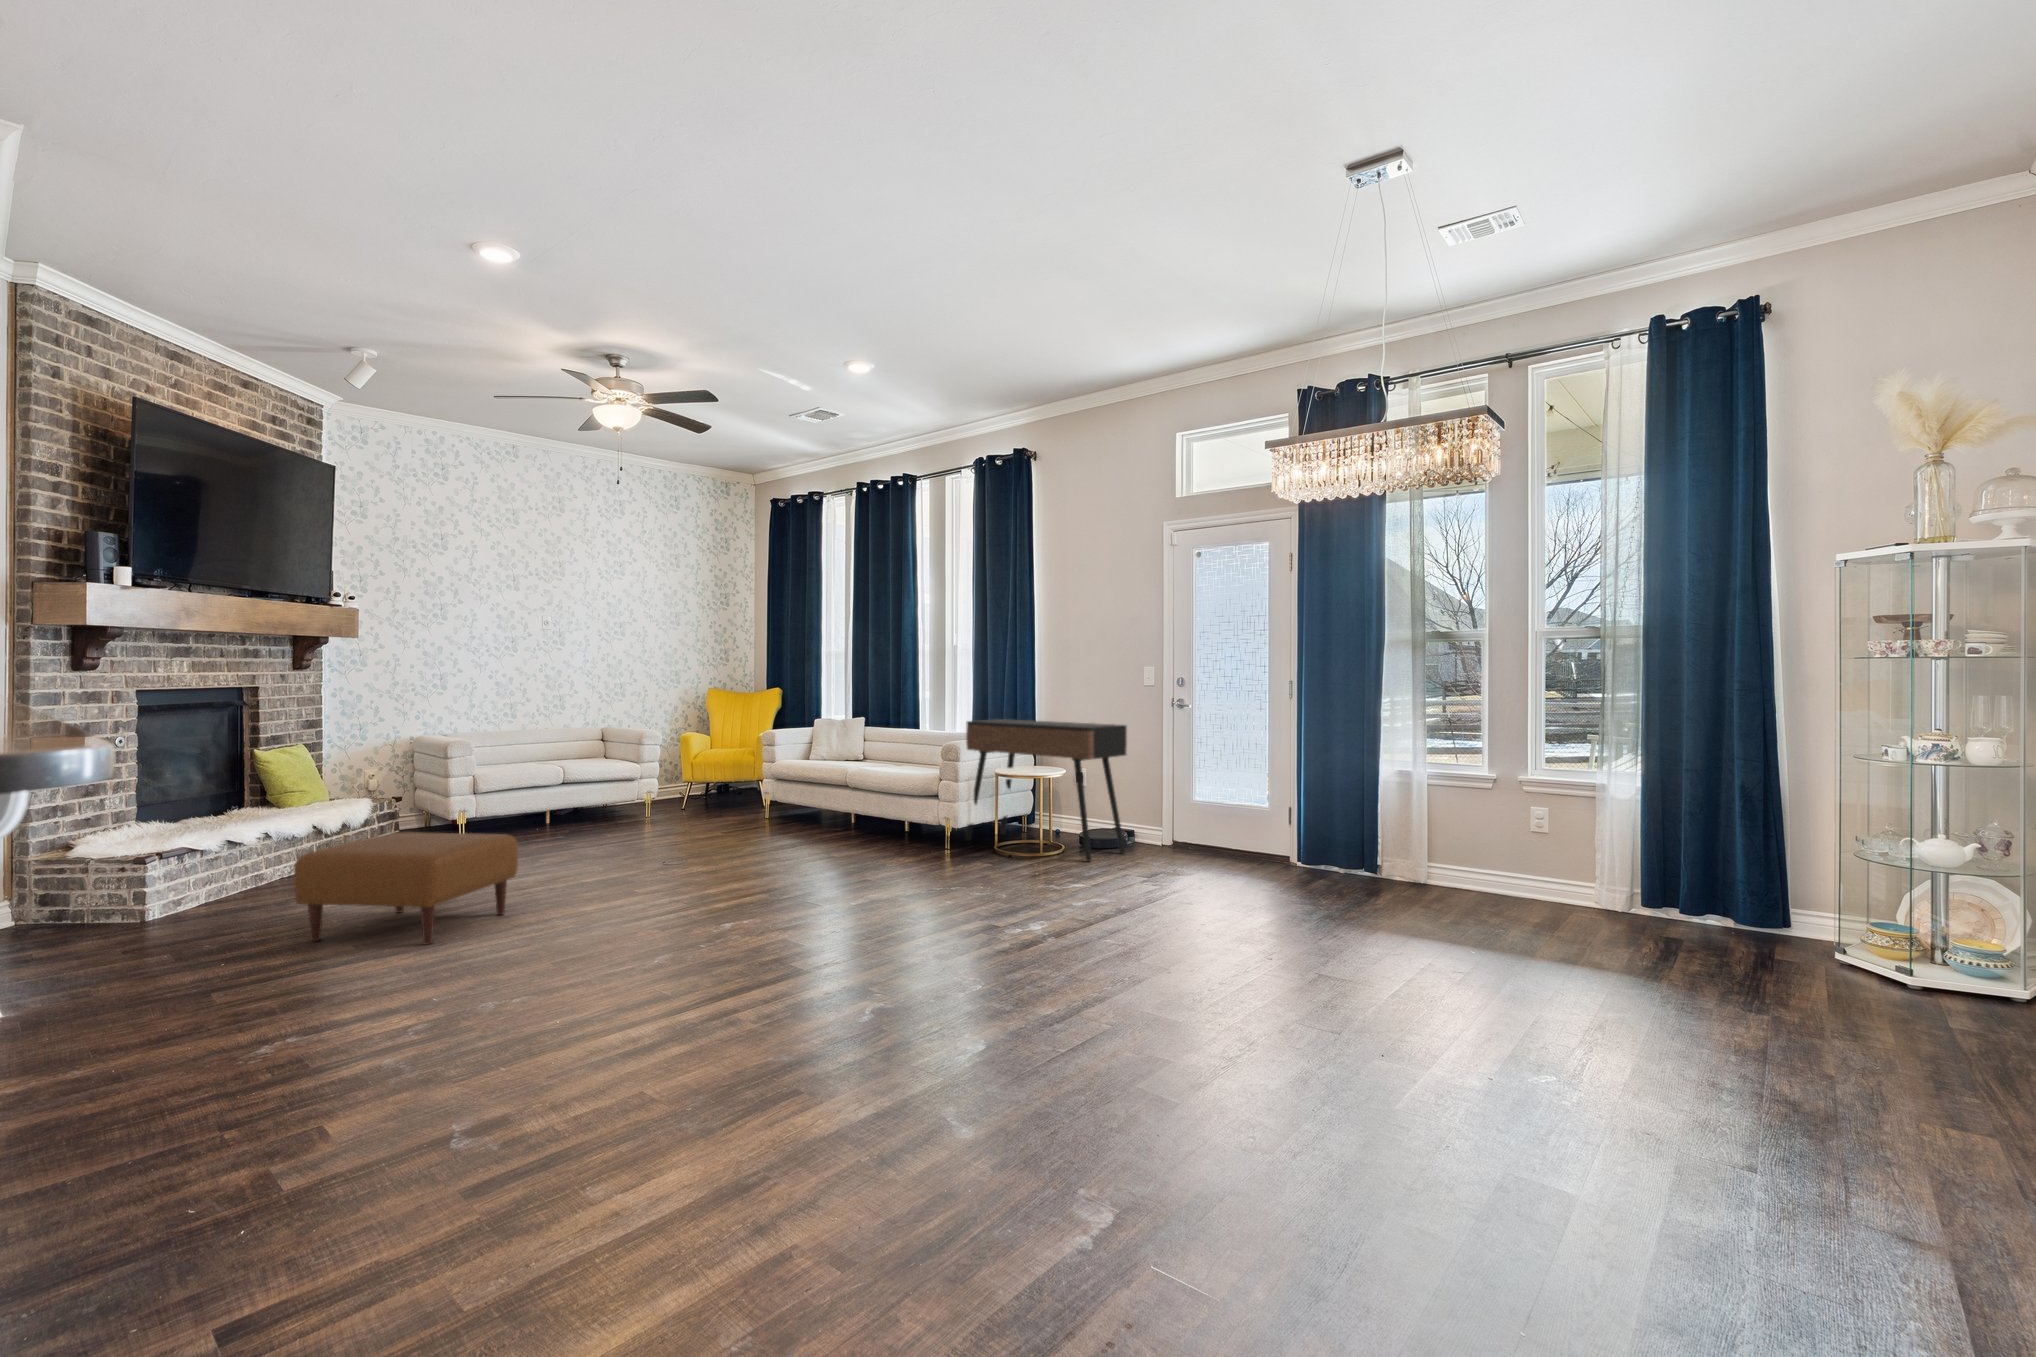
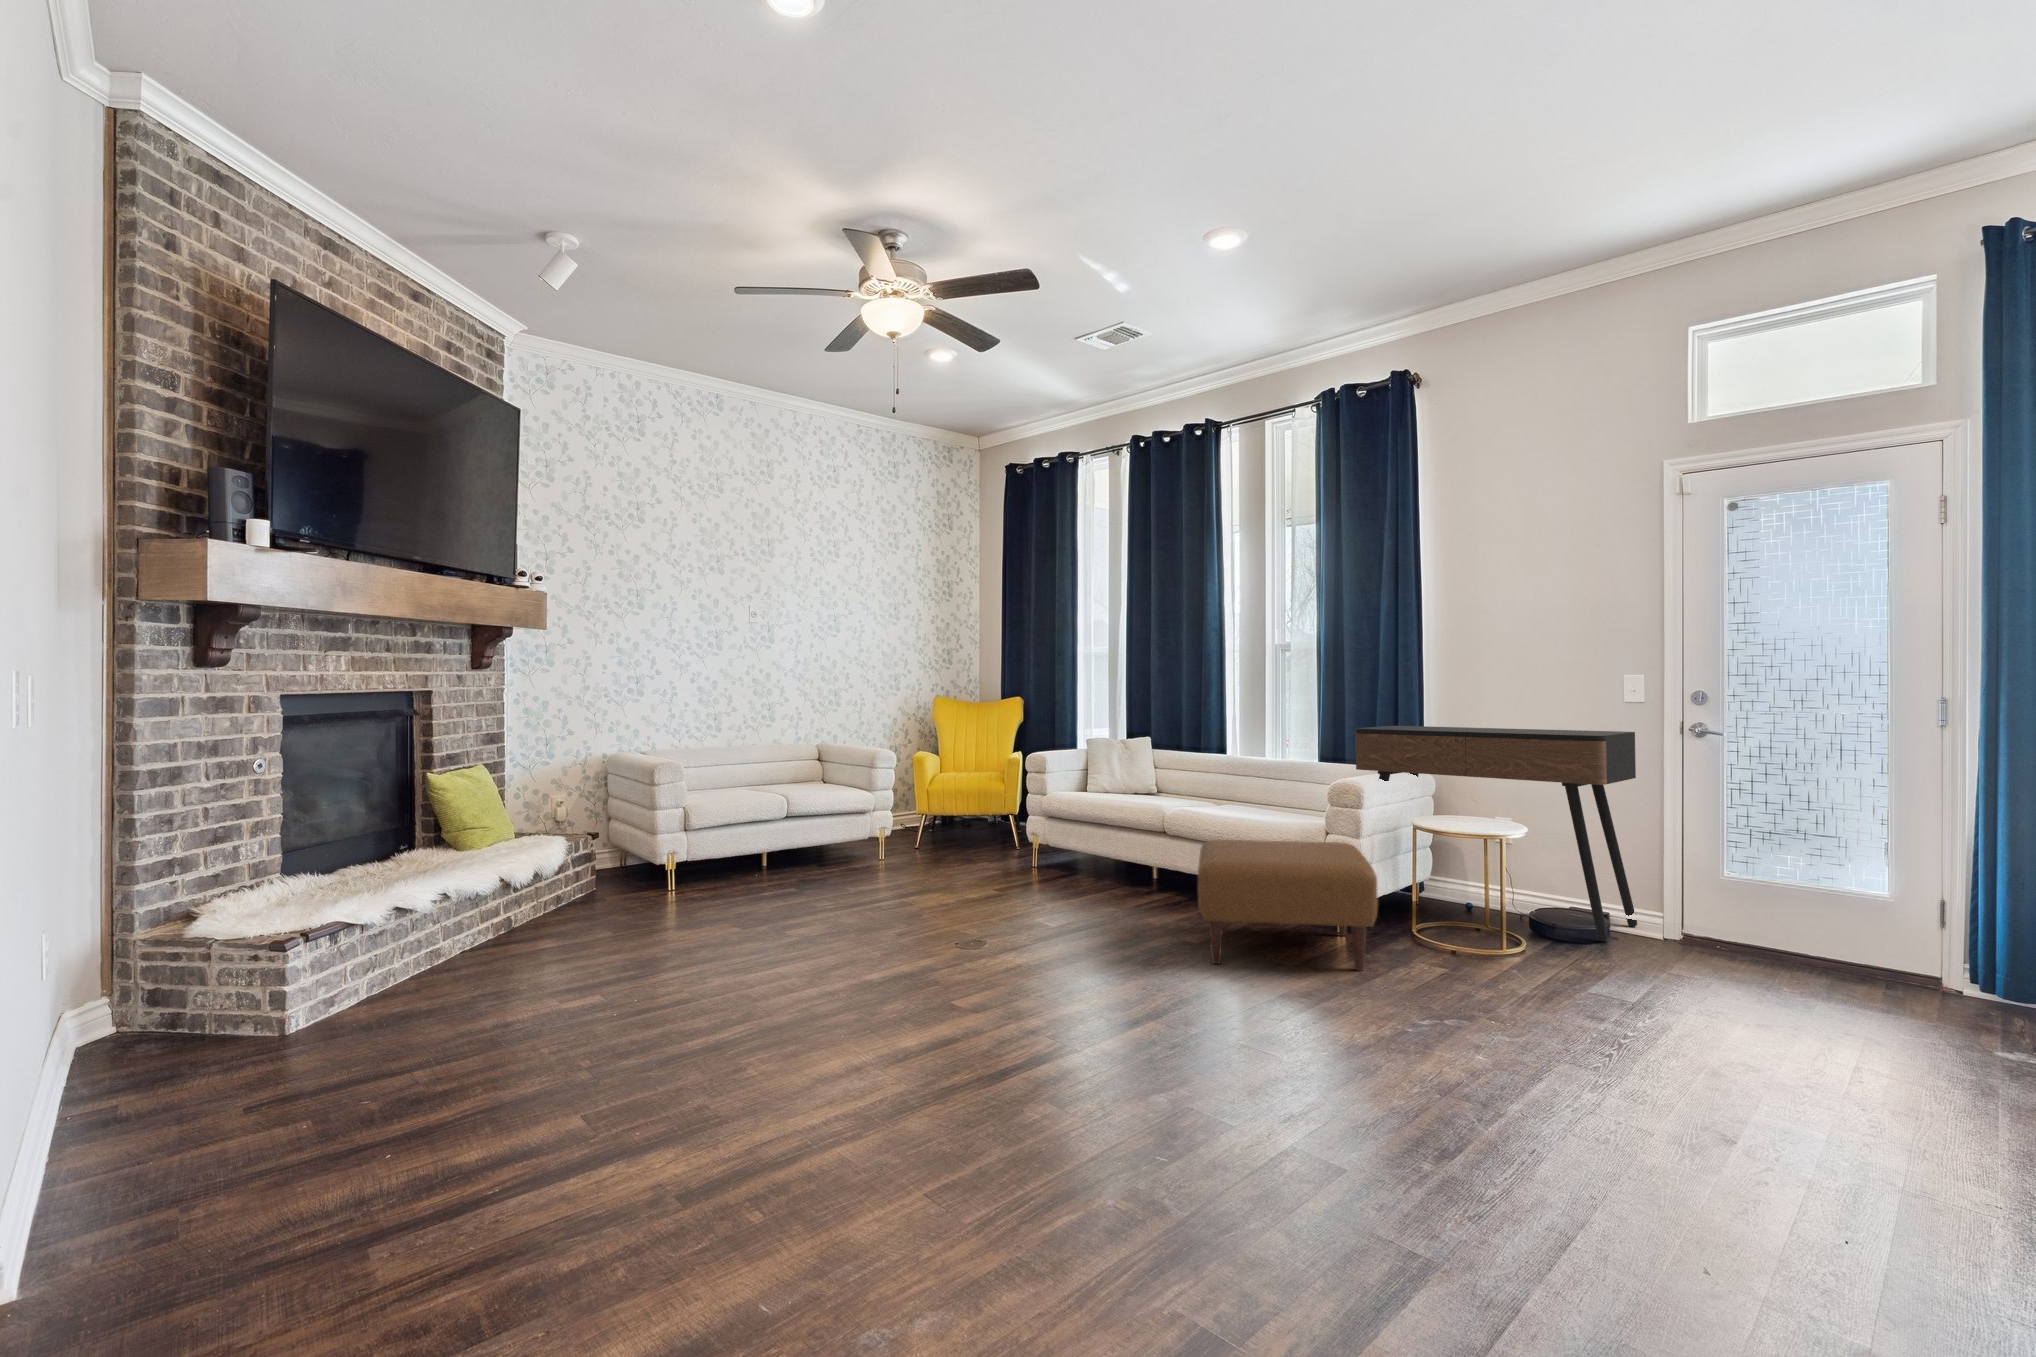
ottoman: present [294,832,518,945] -> present [1198,840,1378,971]

